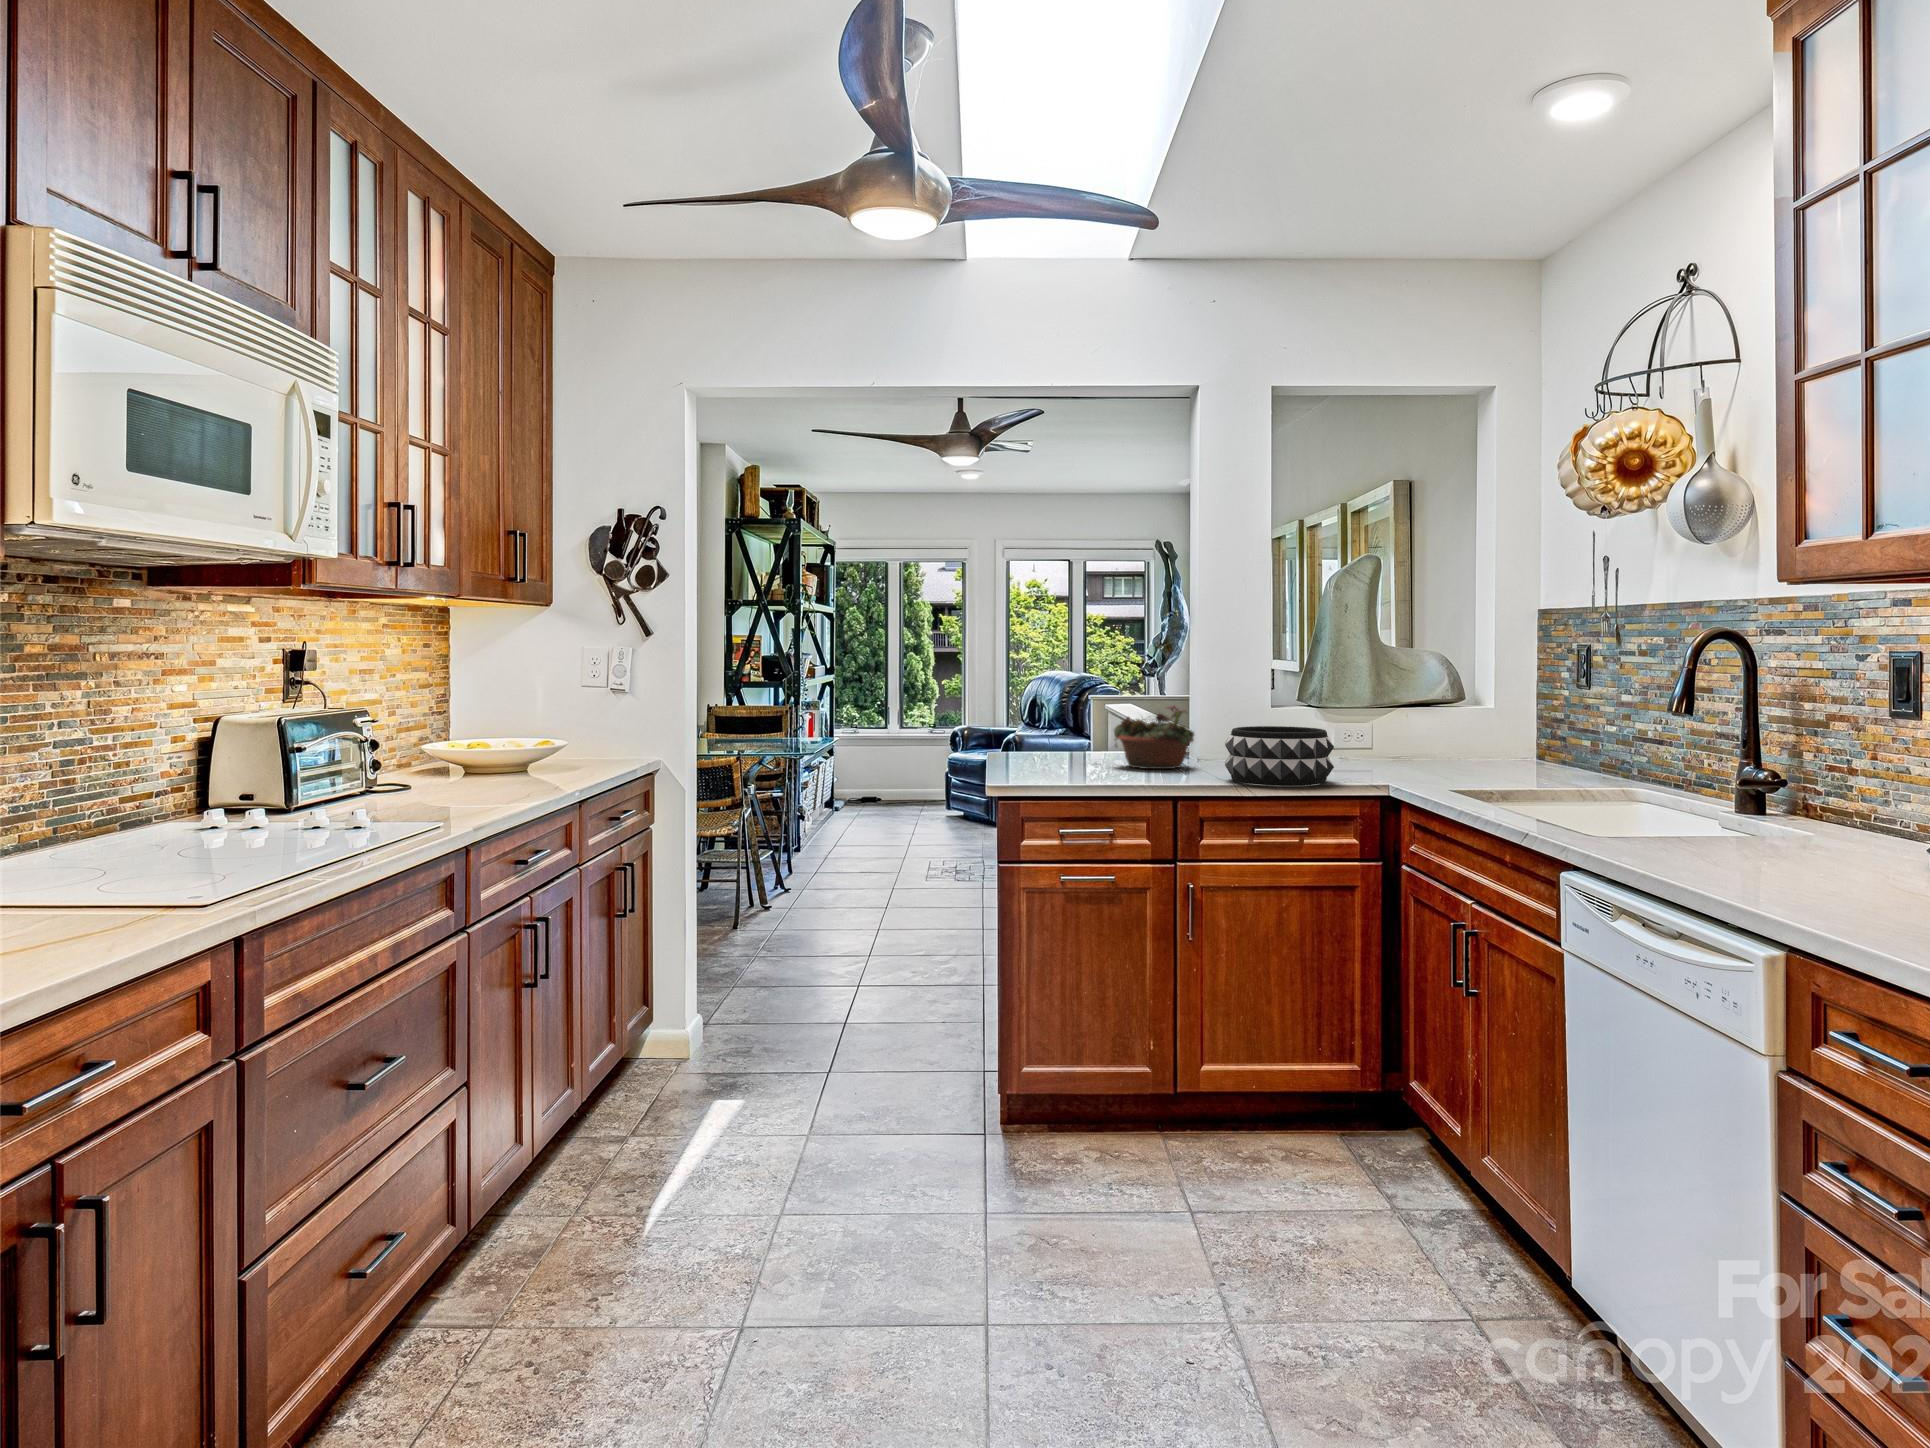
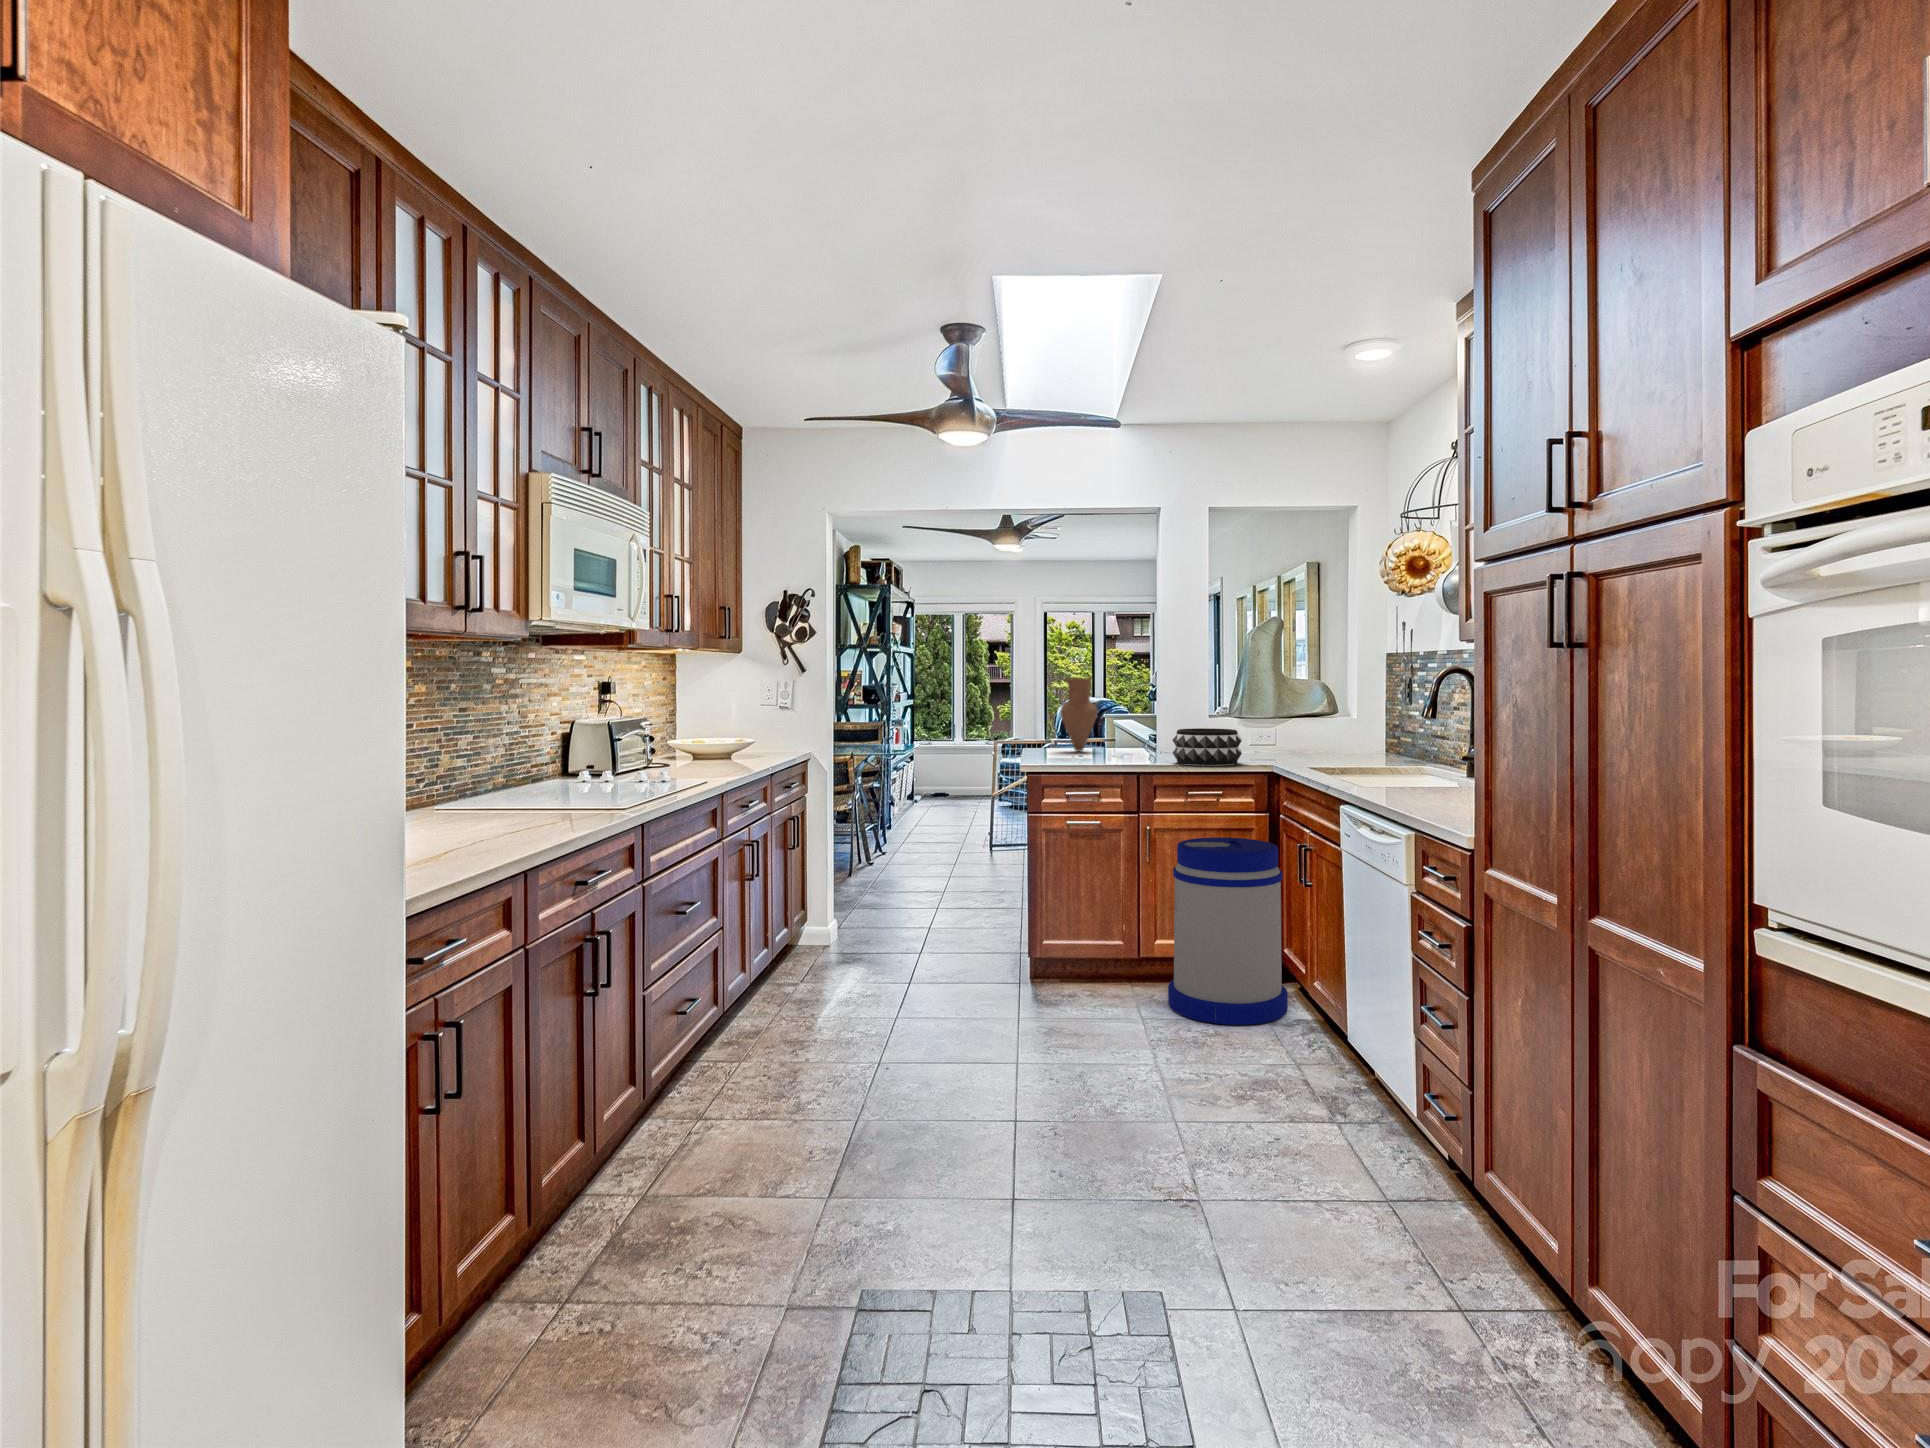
vase: none [1044,647,1099,757] -> present [1060,678,1098,752]
succulent planter: present [1114,706,1194,769] -> none [1104,716,1158,757]
trash can: none [1228,903,1424,1224] -> present [1168,837,1288,1025]

